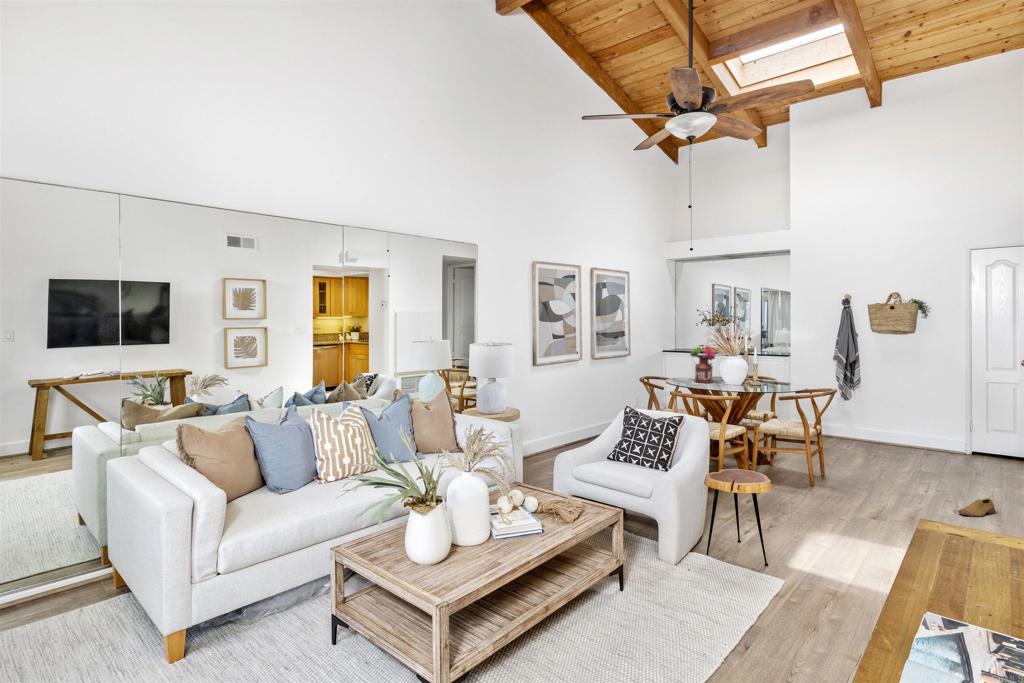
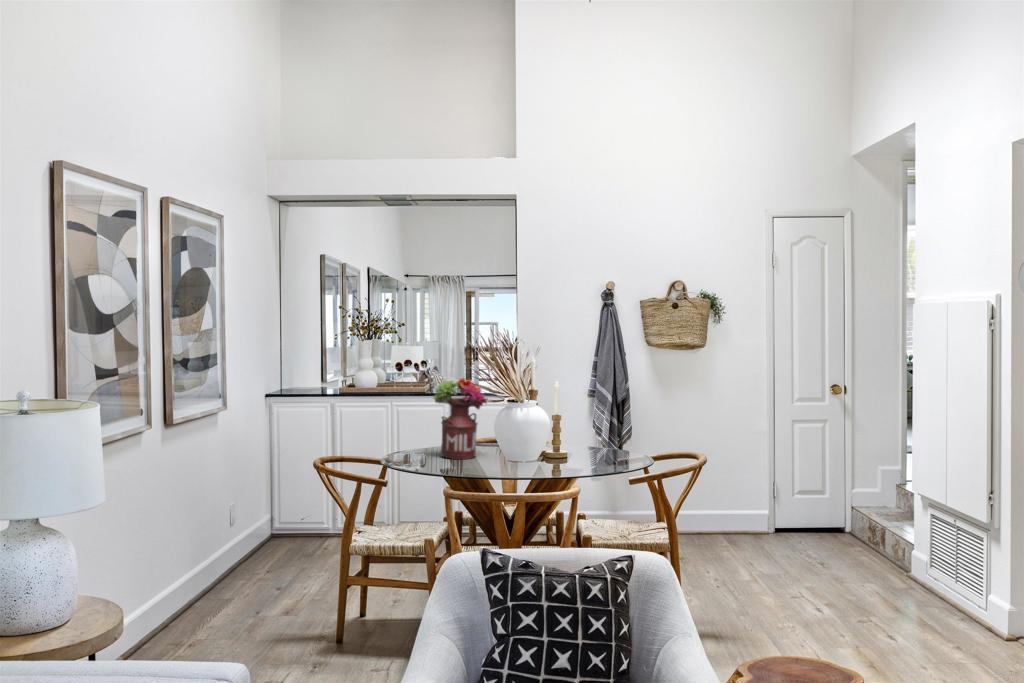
shoe: present [958,498,995,516] -> none [899,591,924,626]

